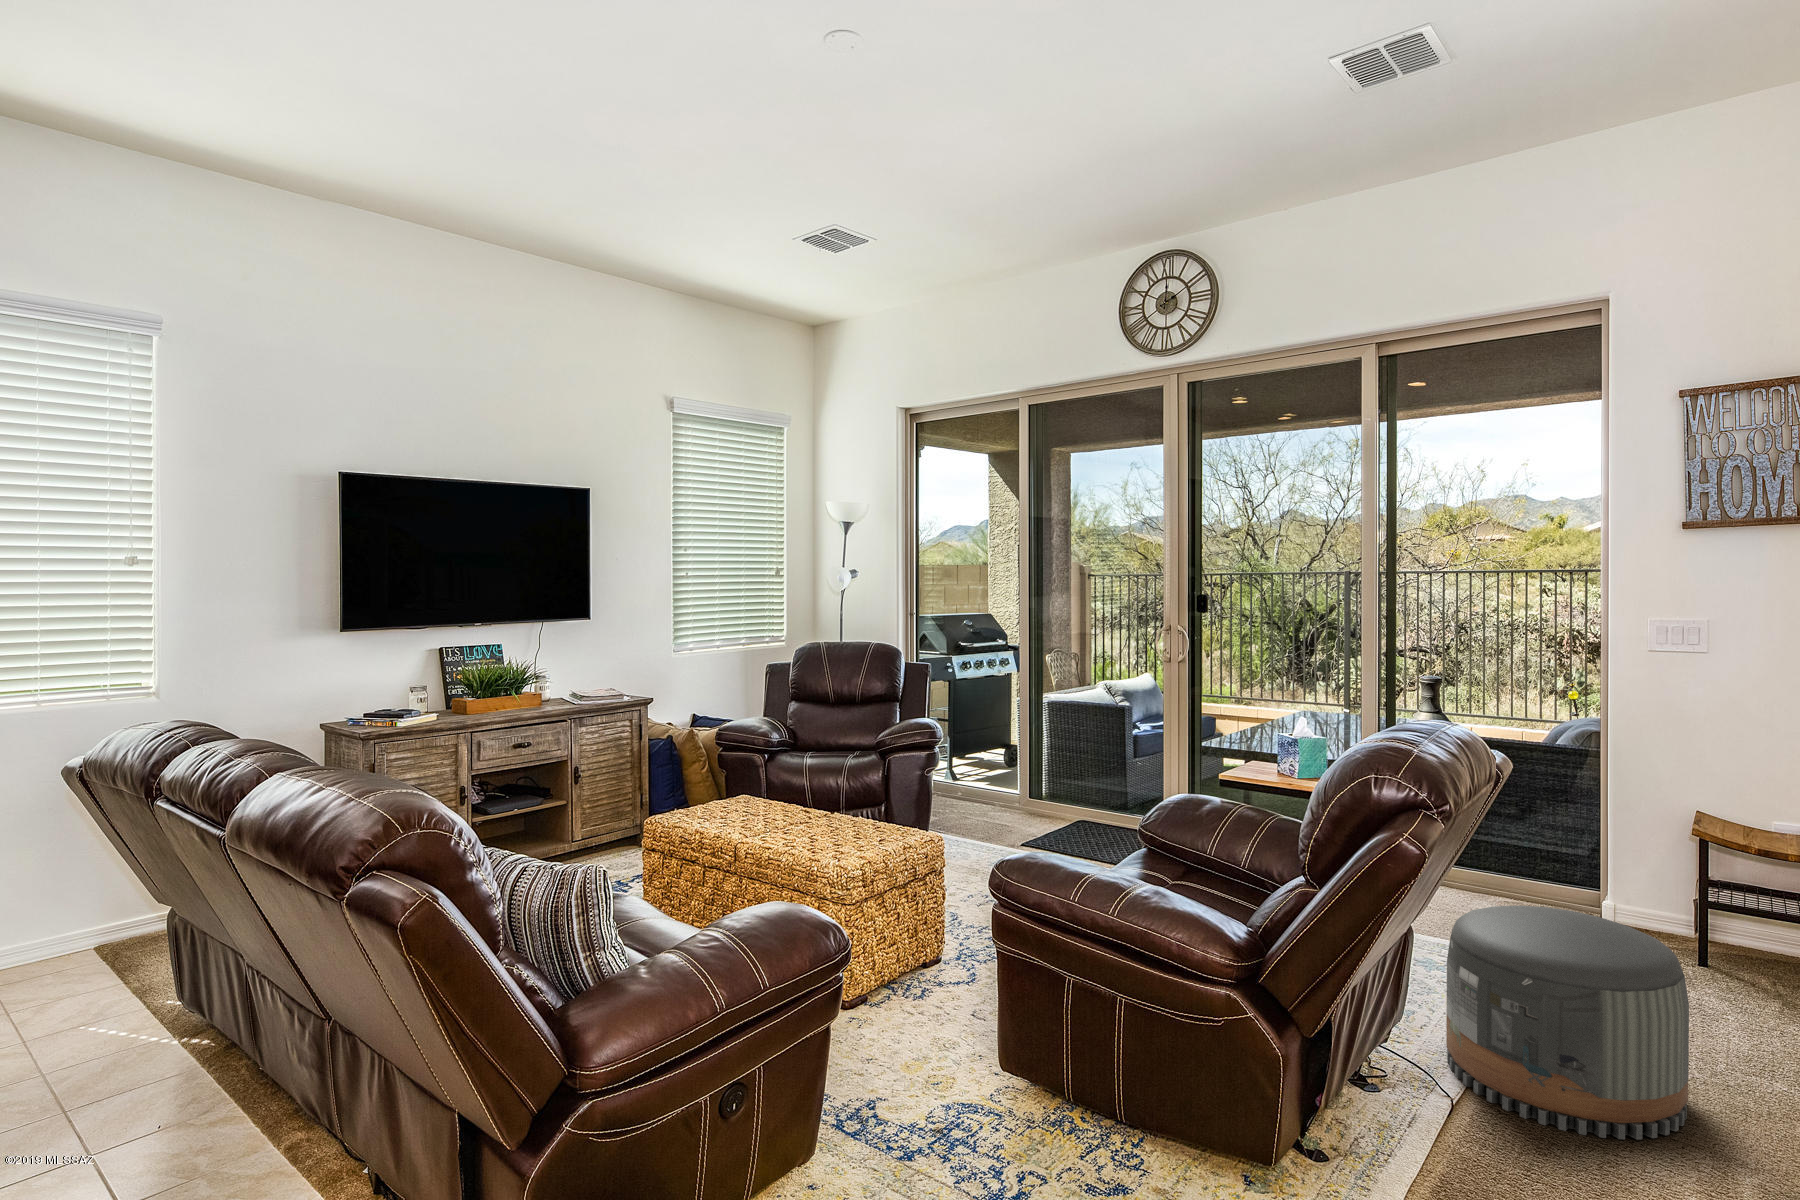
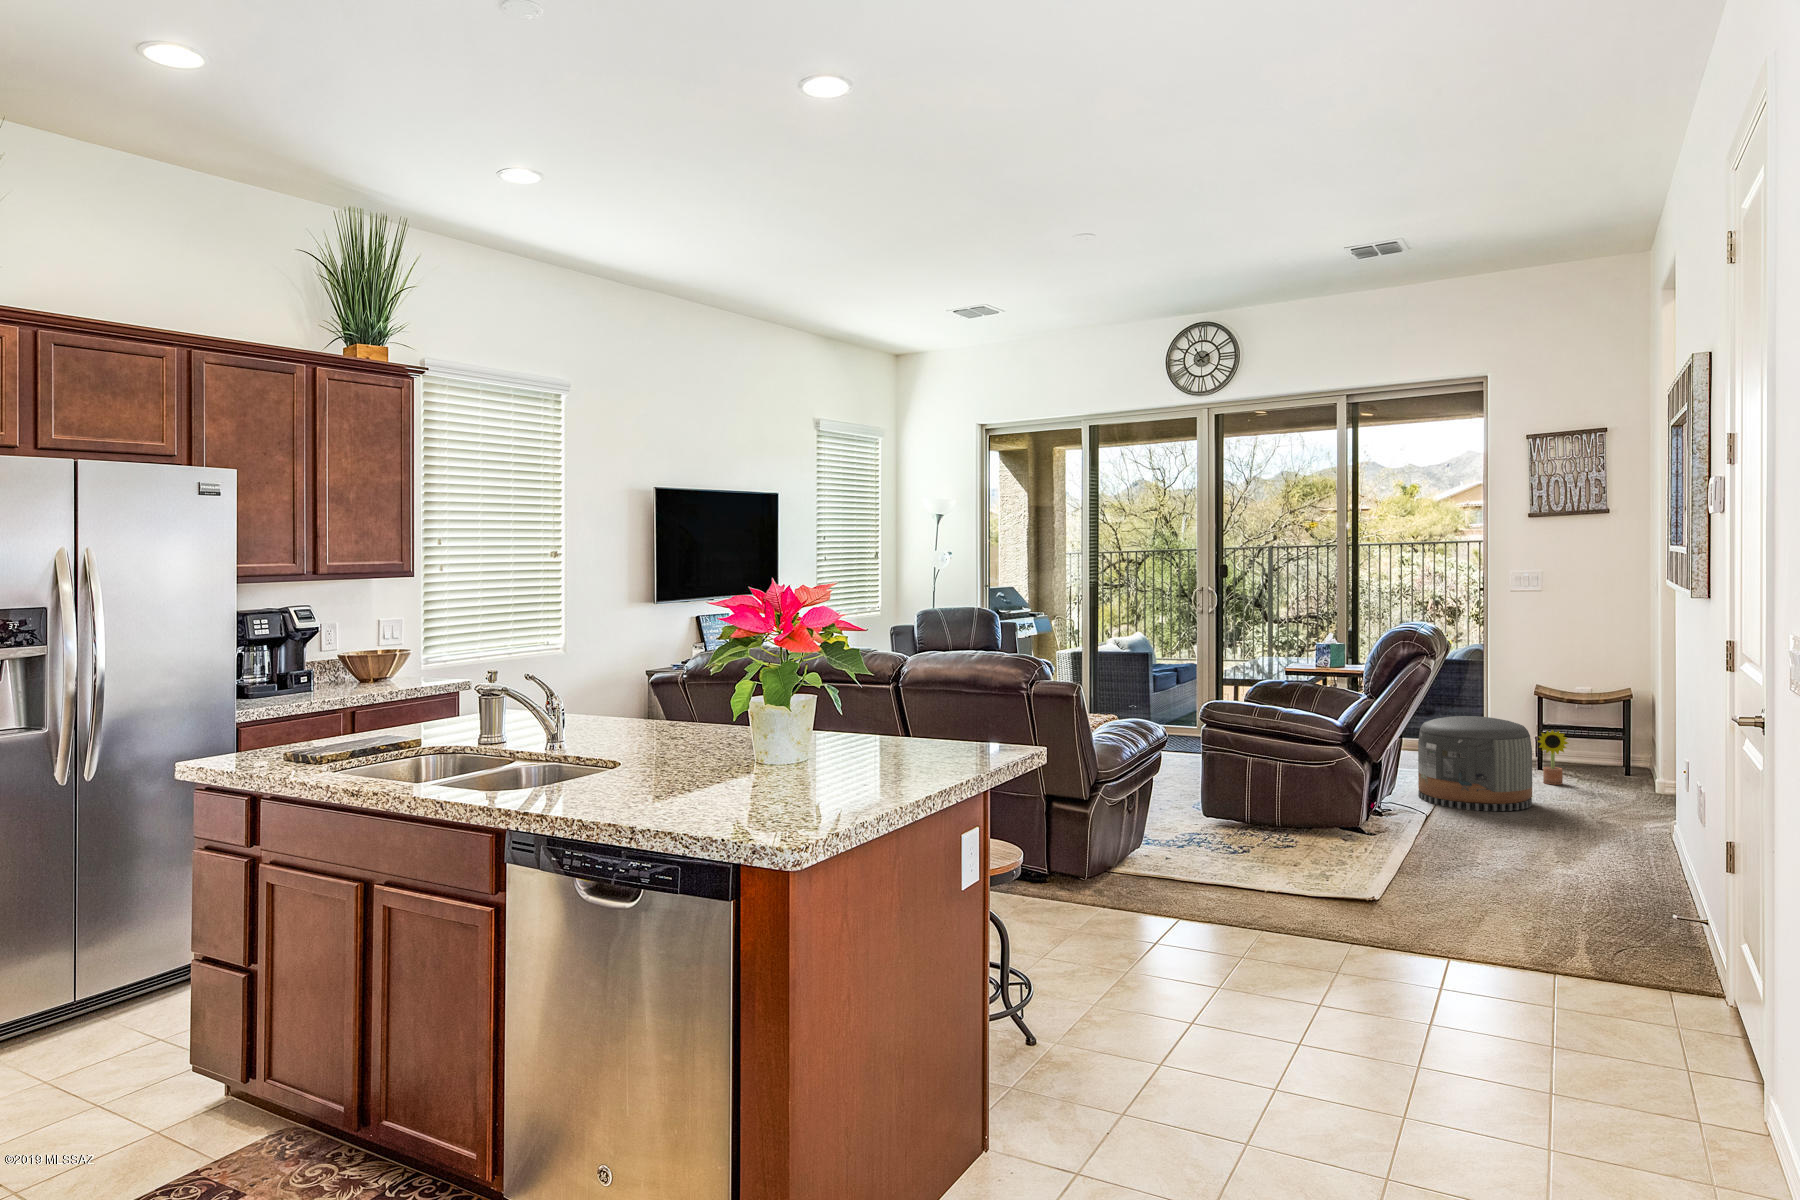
decorative plant: none [1696,927,1766,1029] -> present [1537,730,1569,785]

